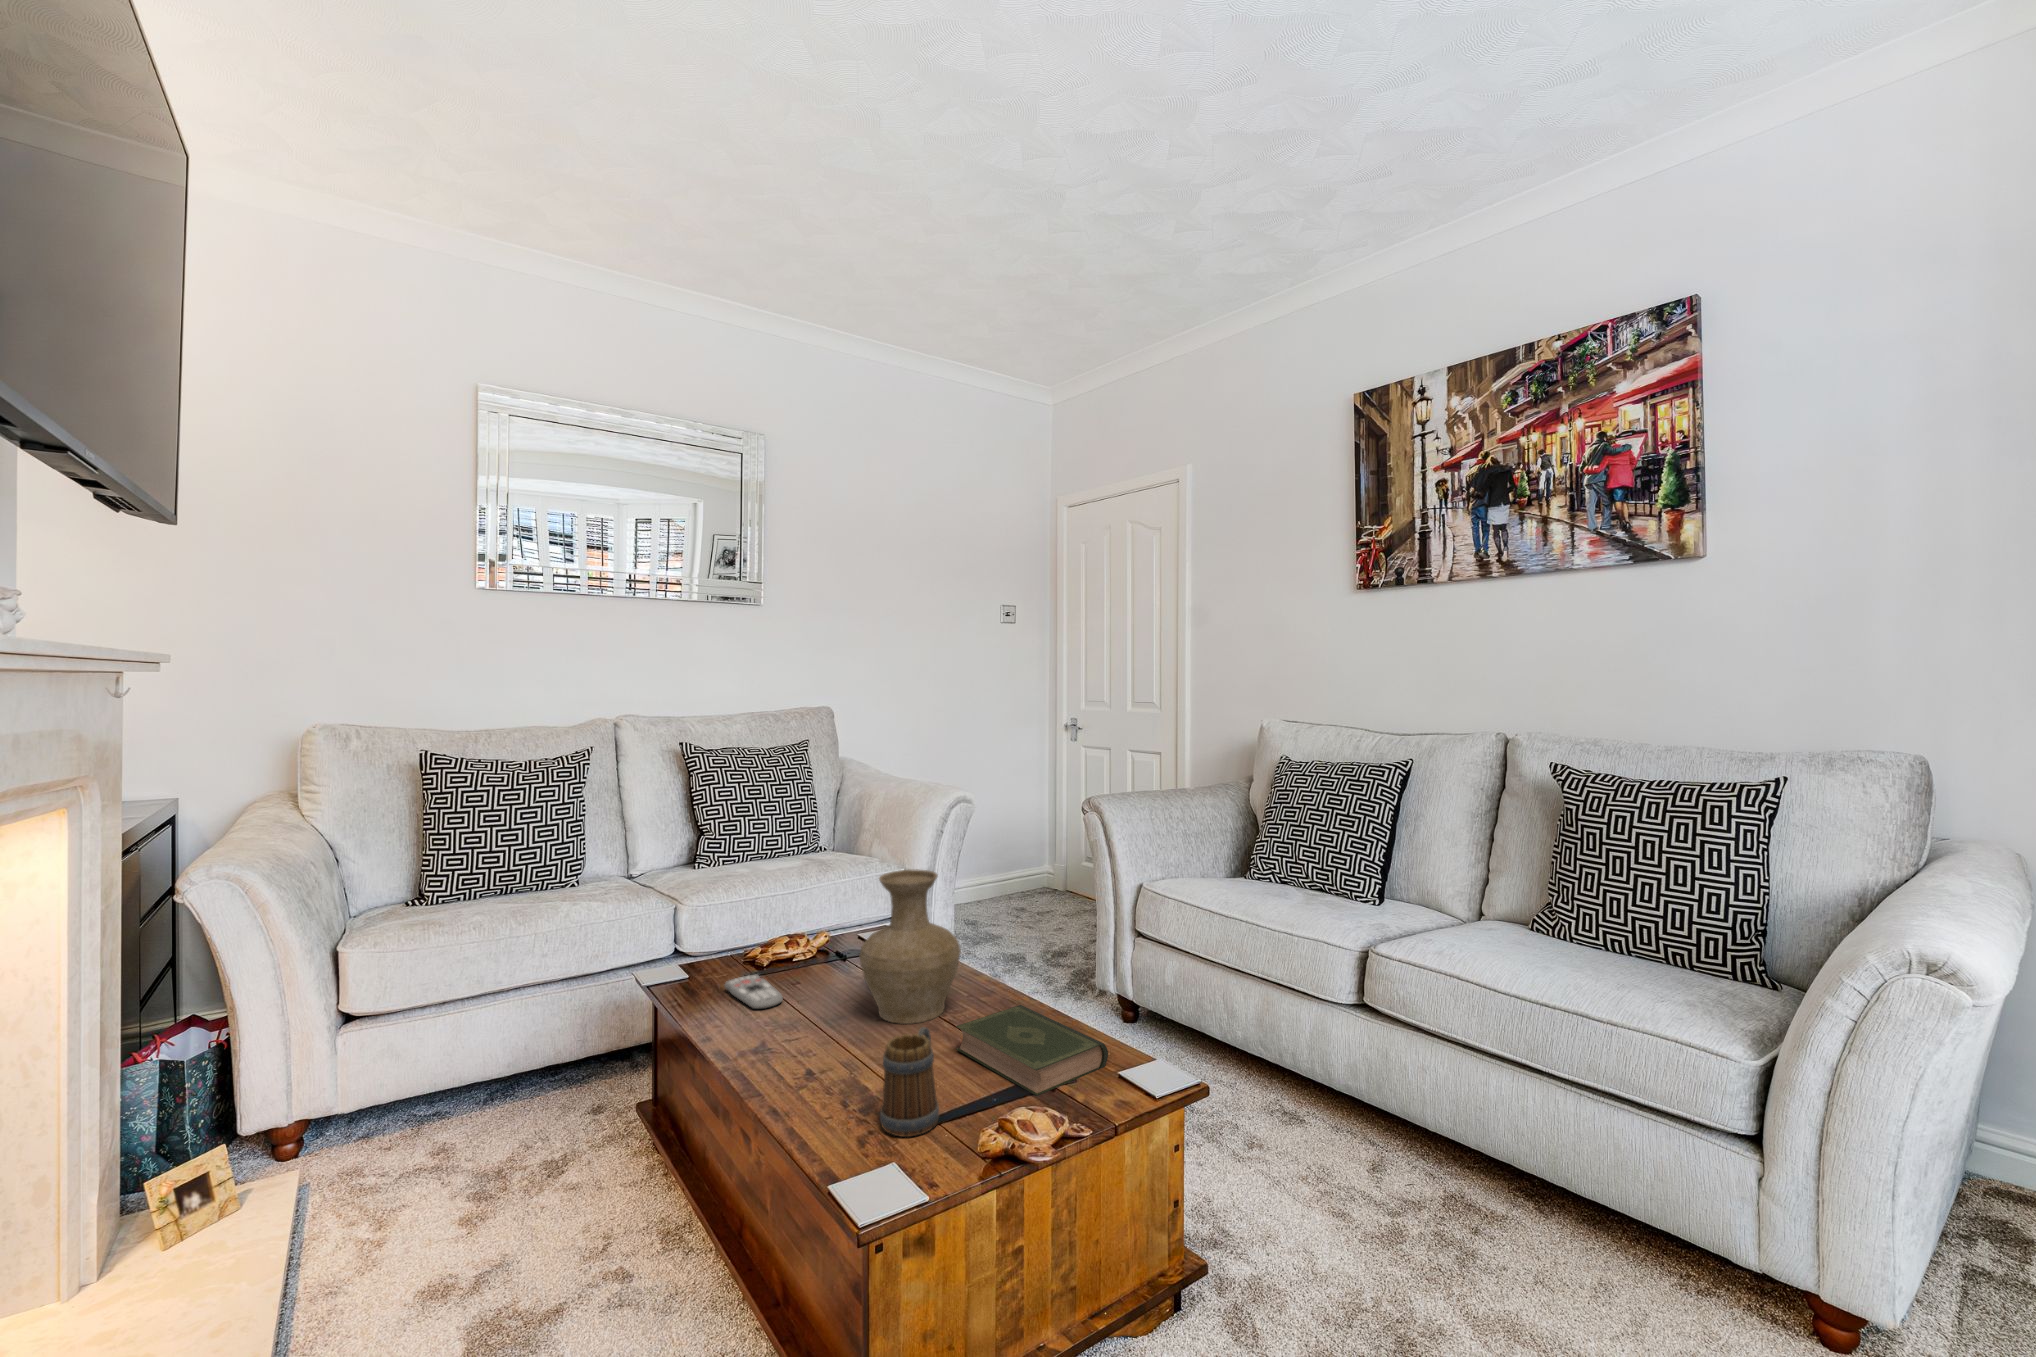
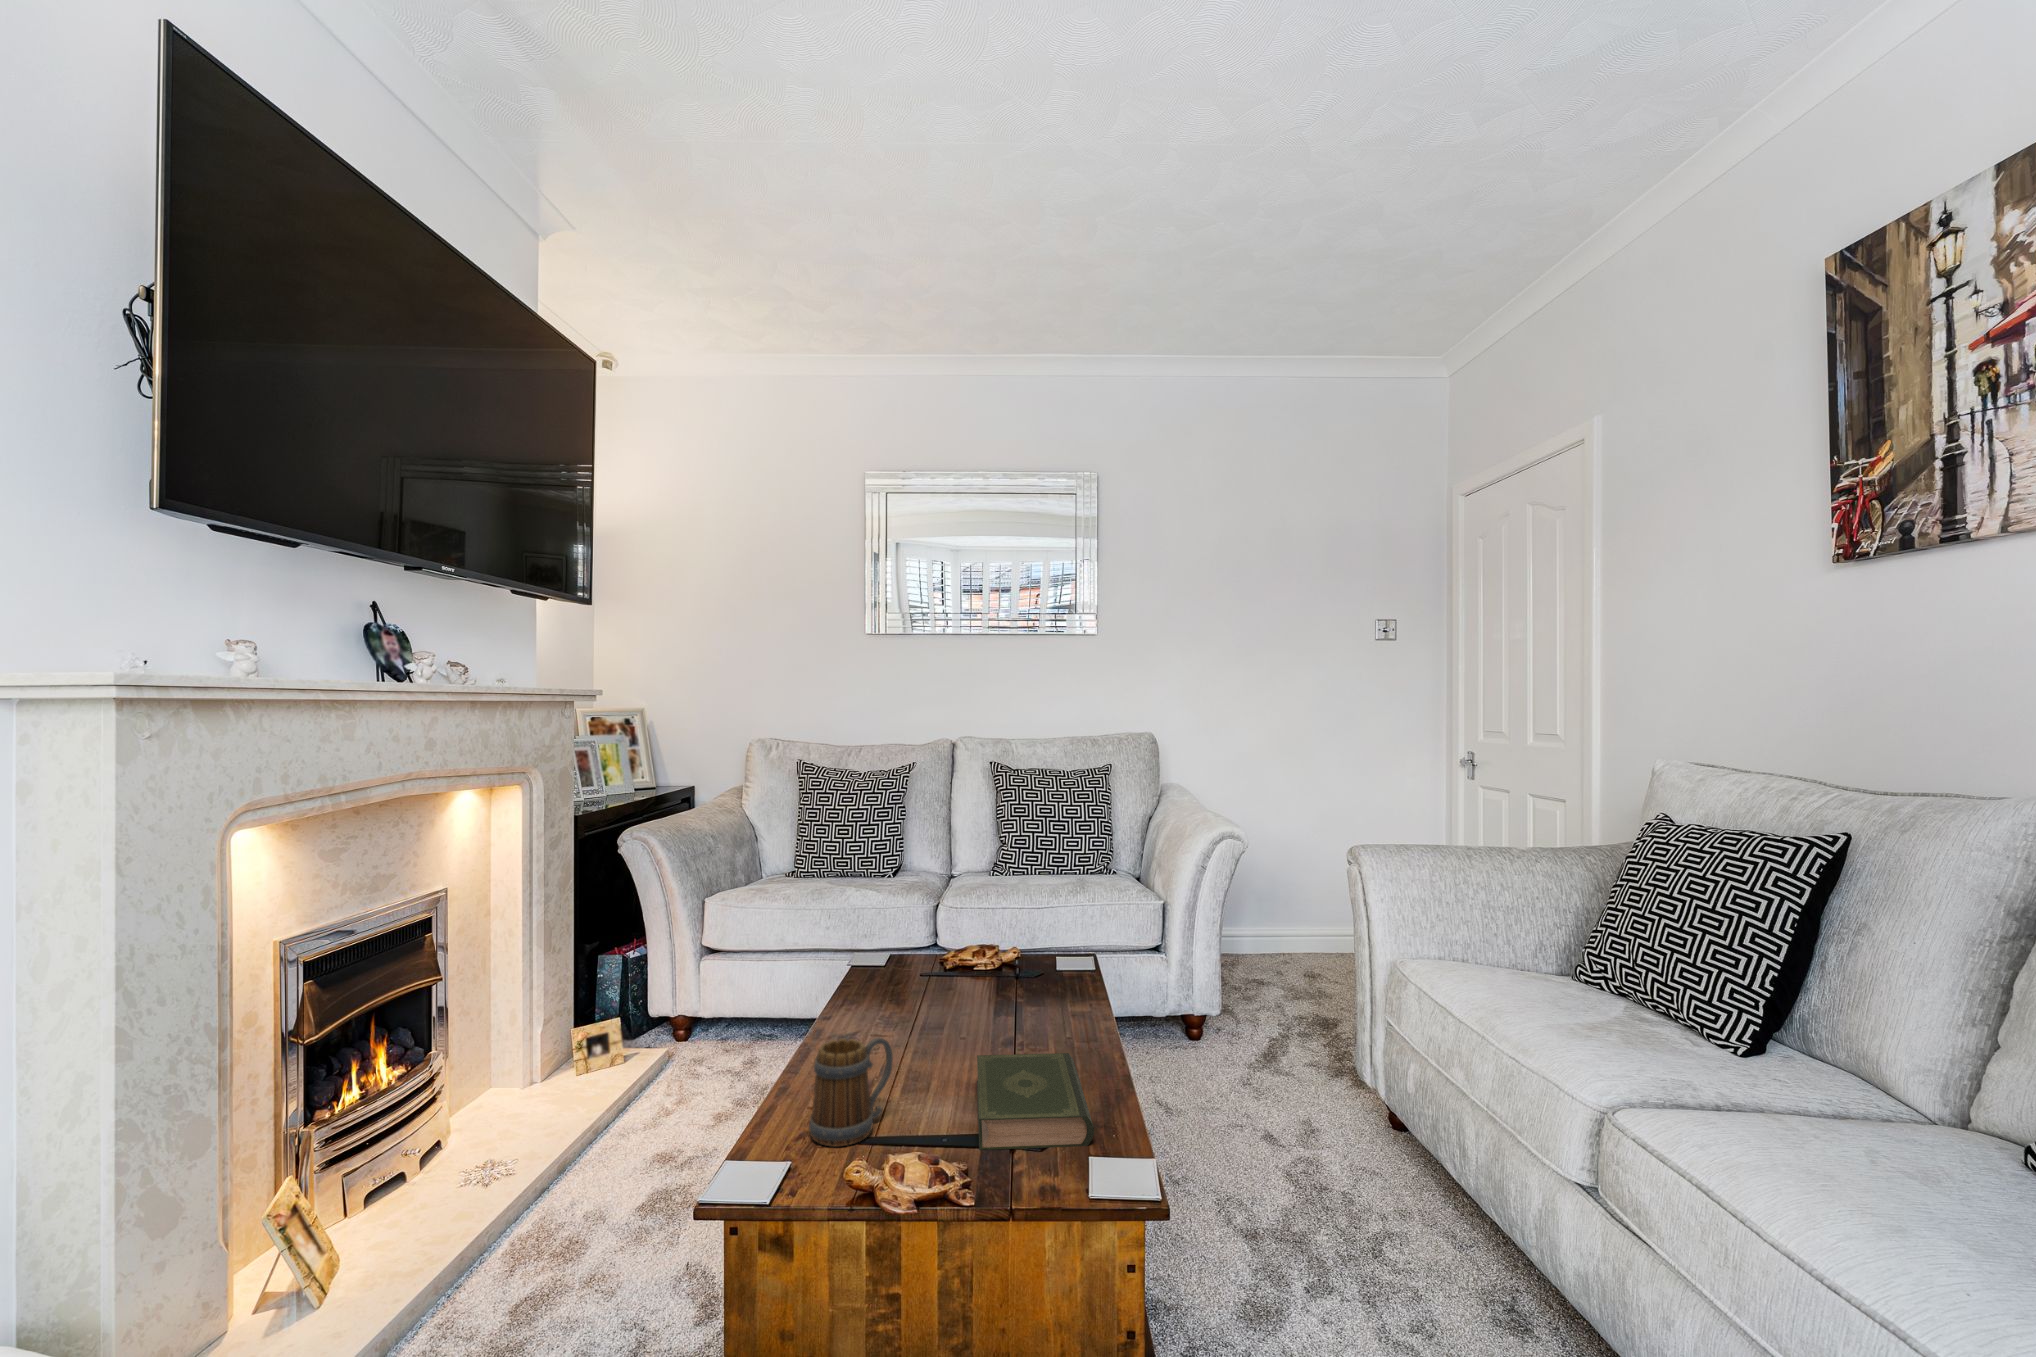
vase: present [859,869,961,1024] -> none [944,882,1053,1048]
remote control: present [725,974,783,1009] -> none [882,969,921,1001]

